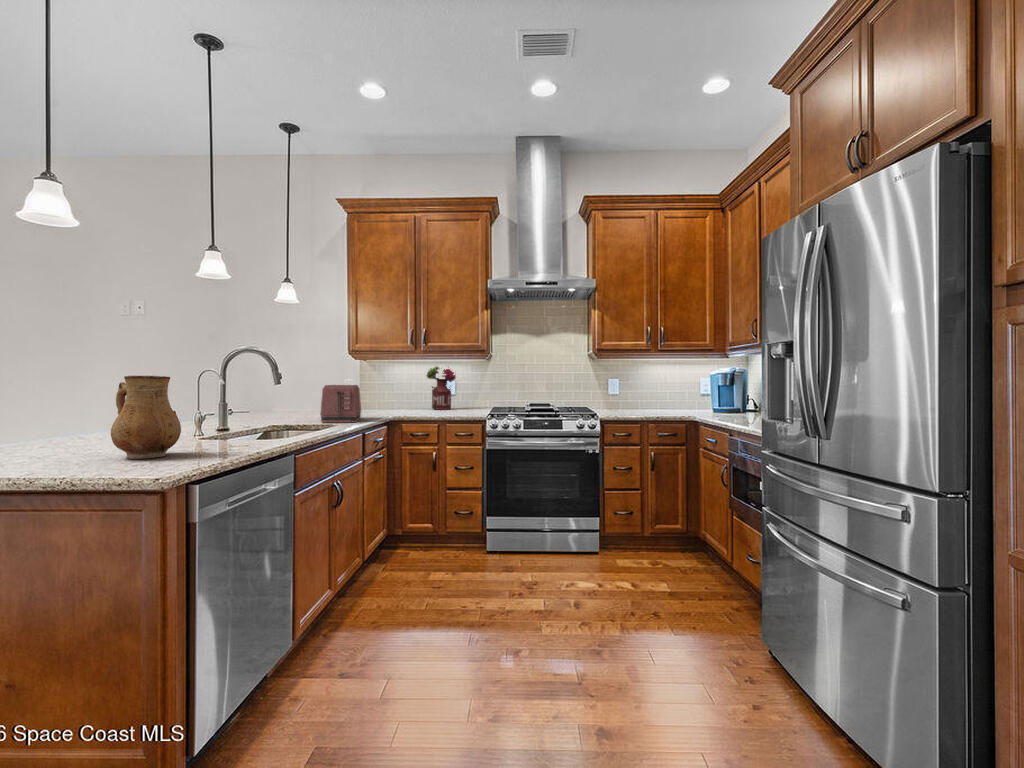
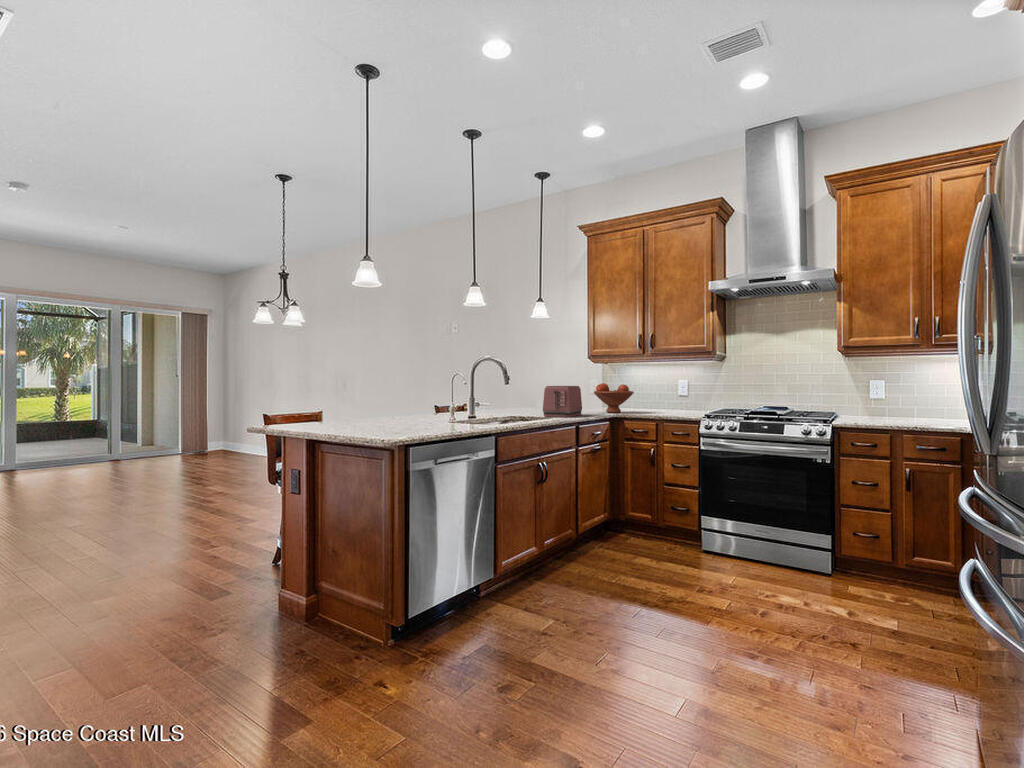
flower arrangement: present [426,366,456,410] -> none [659,367,690,411]
ceramic pitcher: present [111,376,181,459] -> none [381,379,417,430]
fruit bowl: none [365,382,411,414] -> present [594,383,634,413]

